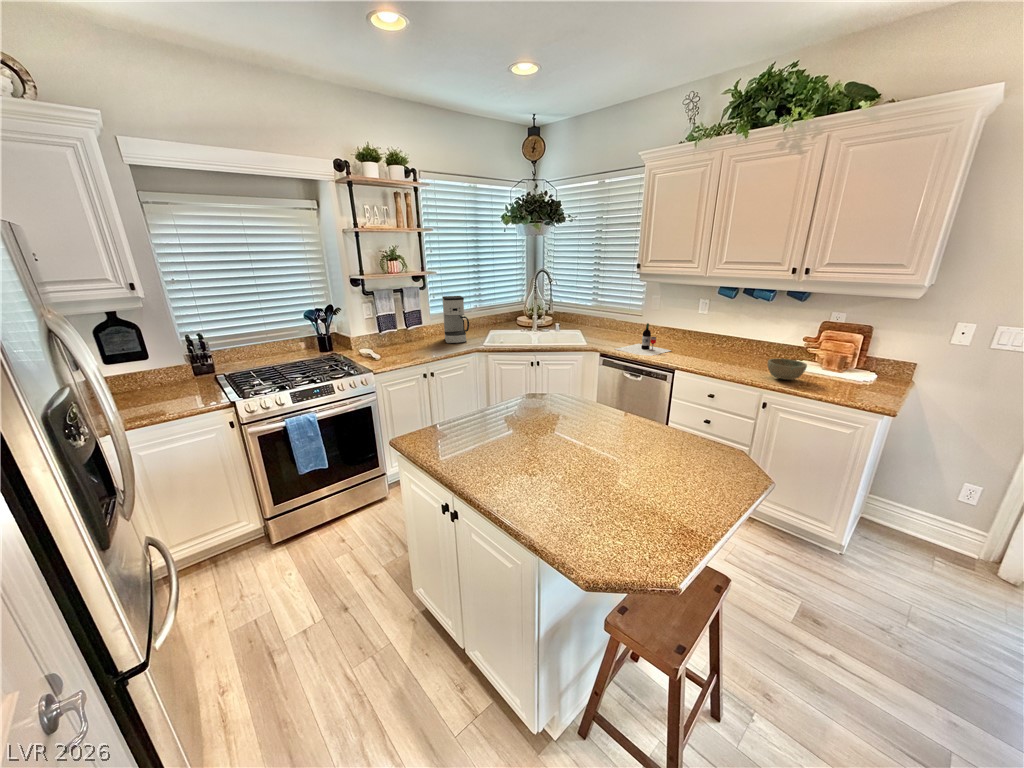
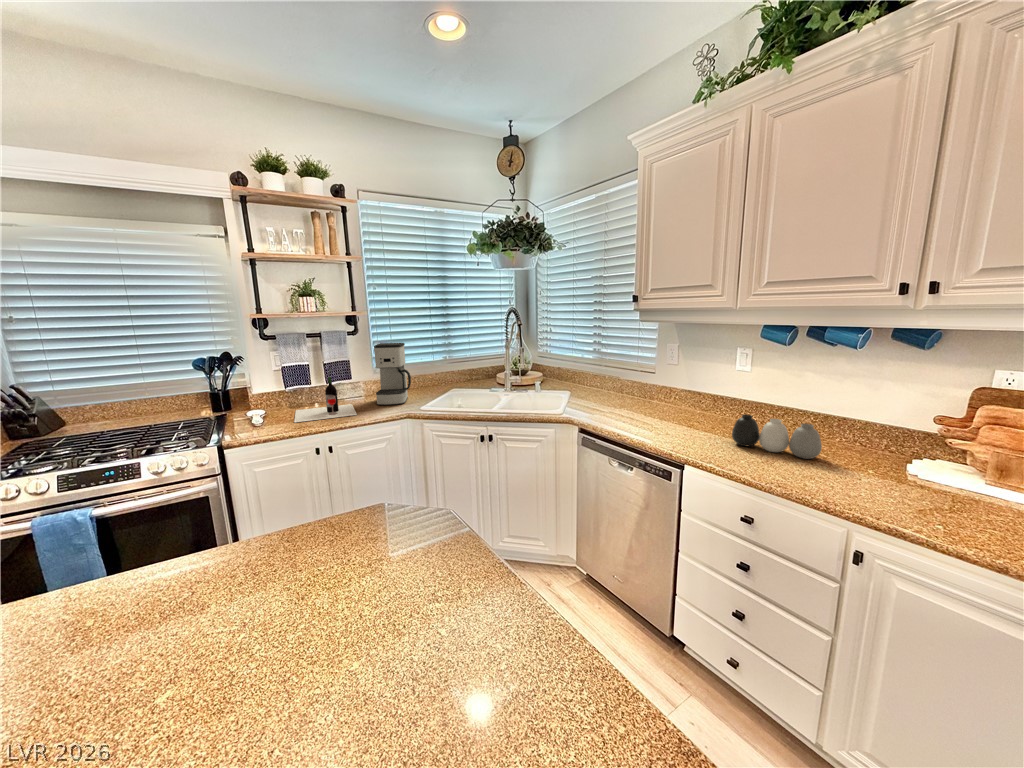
wine bottle: present [616,323,671,356] -> present [294,377,357,422]
vase: none [699,341,748,364] -> present [732,414,822,459]
bowl: present [768,359,807,380] -> none [859,457,951,506]

